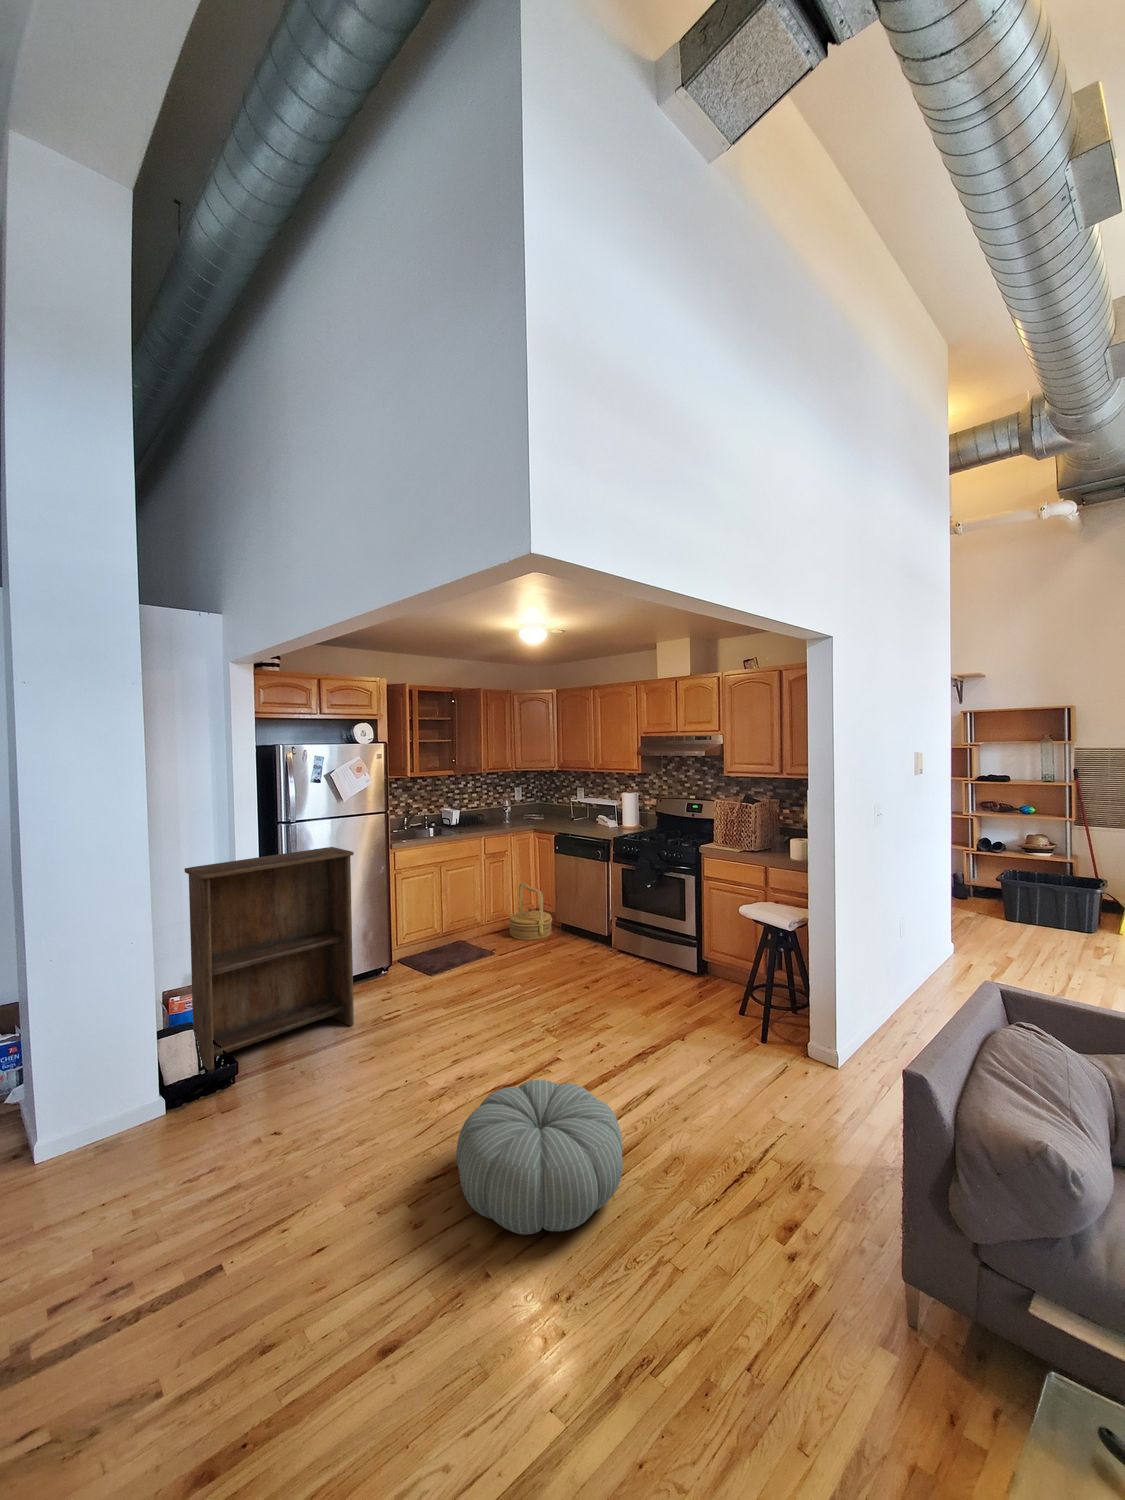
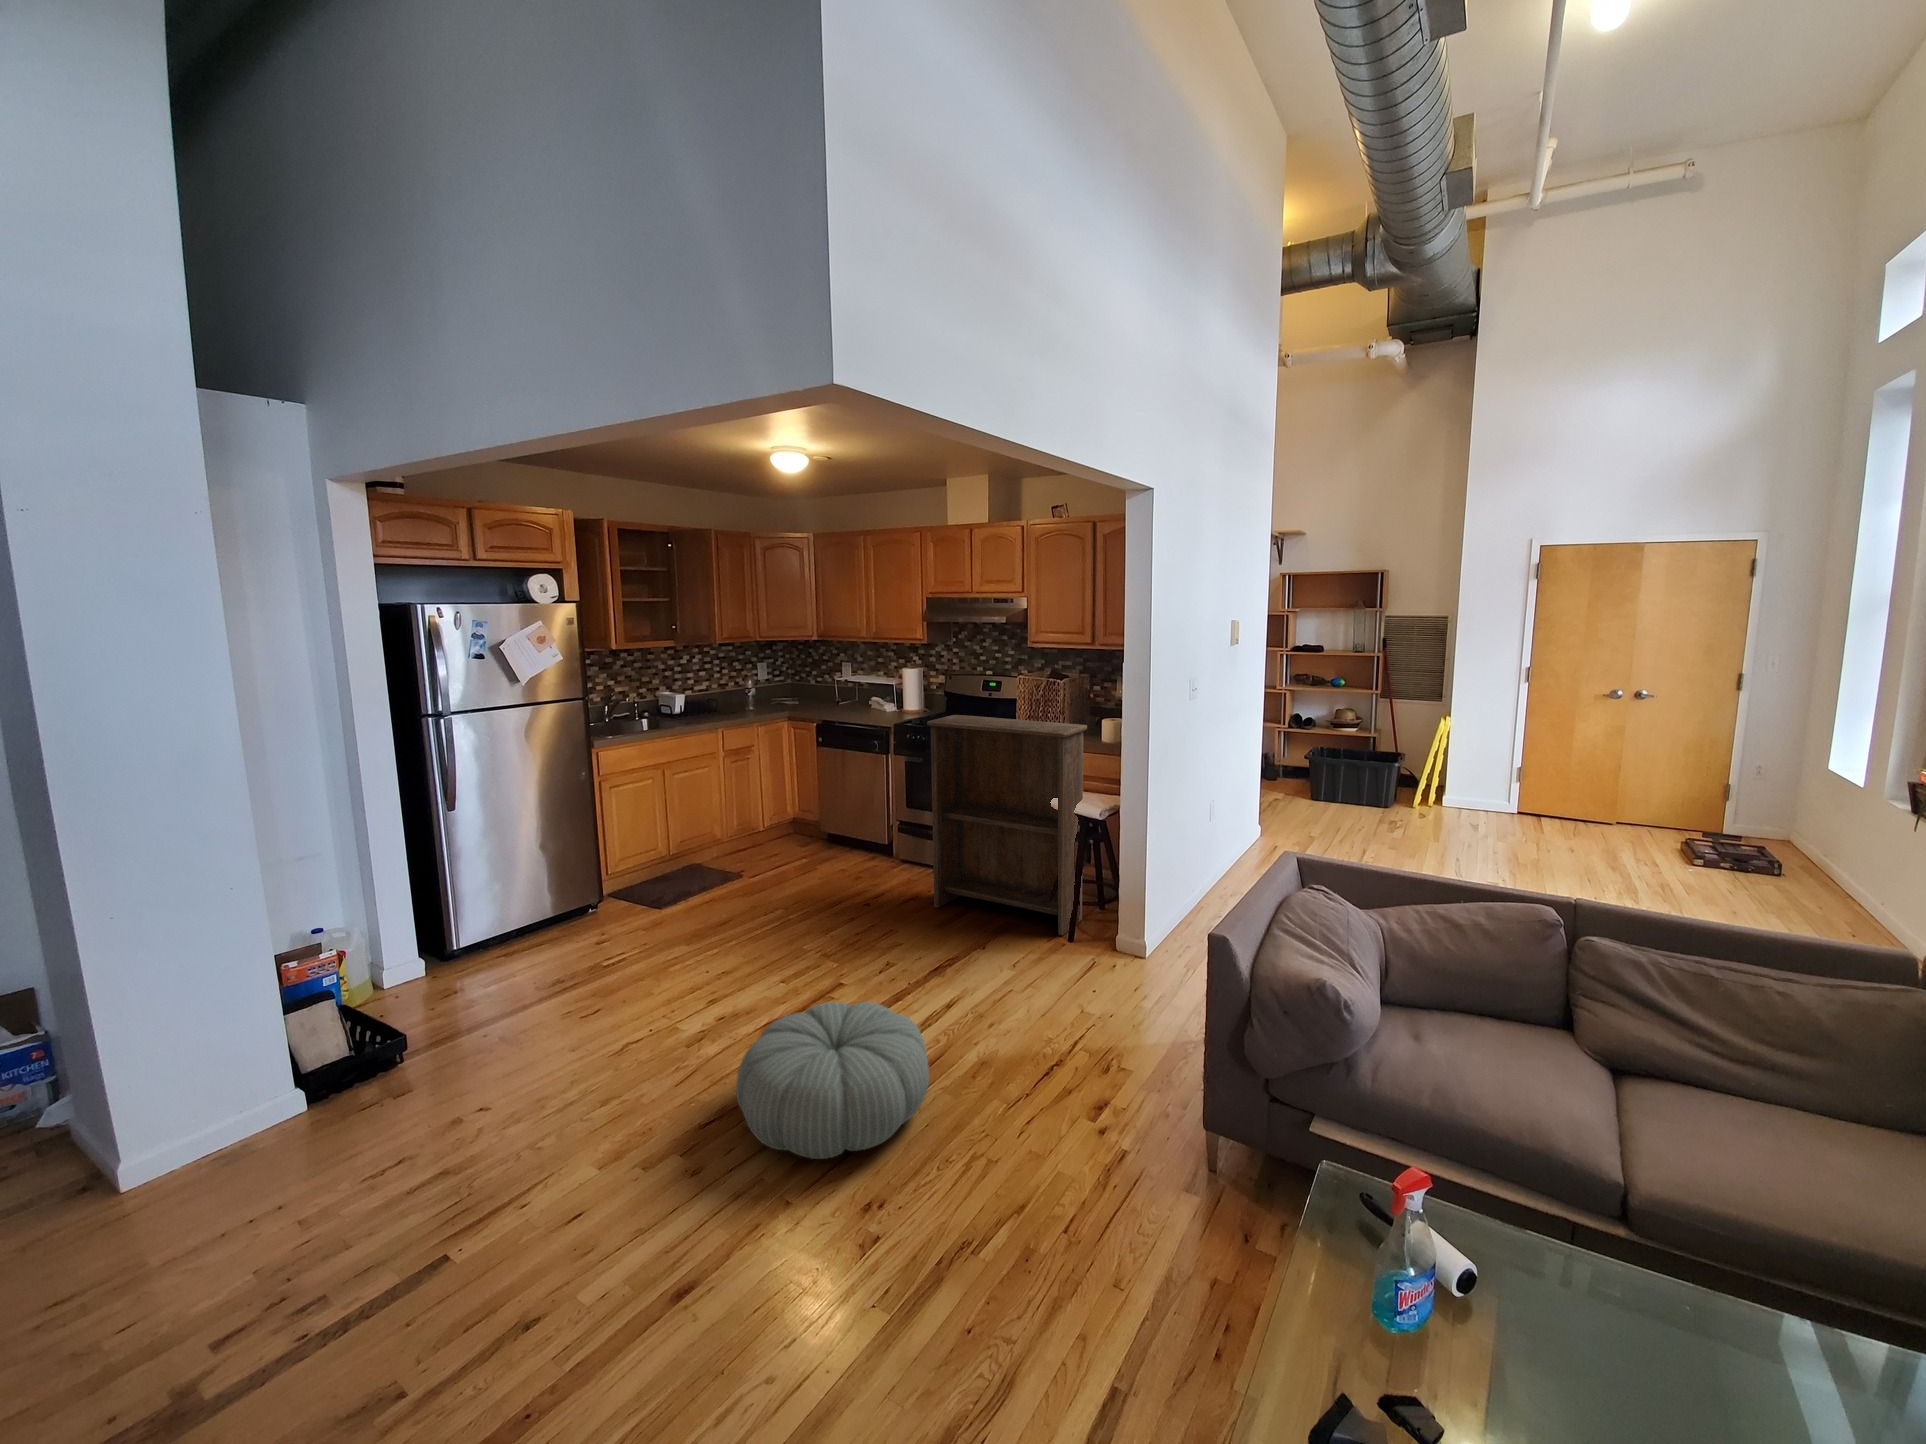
bookshelf: present [185,847,354,1070] -> present [927,715,1087,935]
woven basket: present [509,883,552,940] -> none [758,785,815,856]

